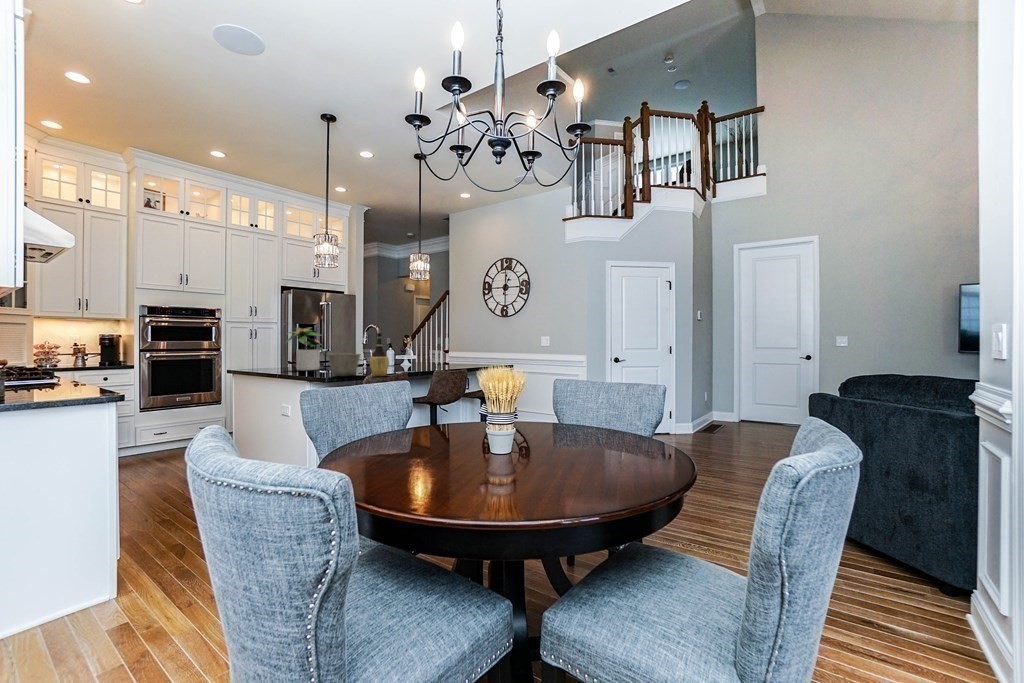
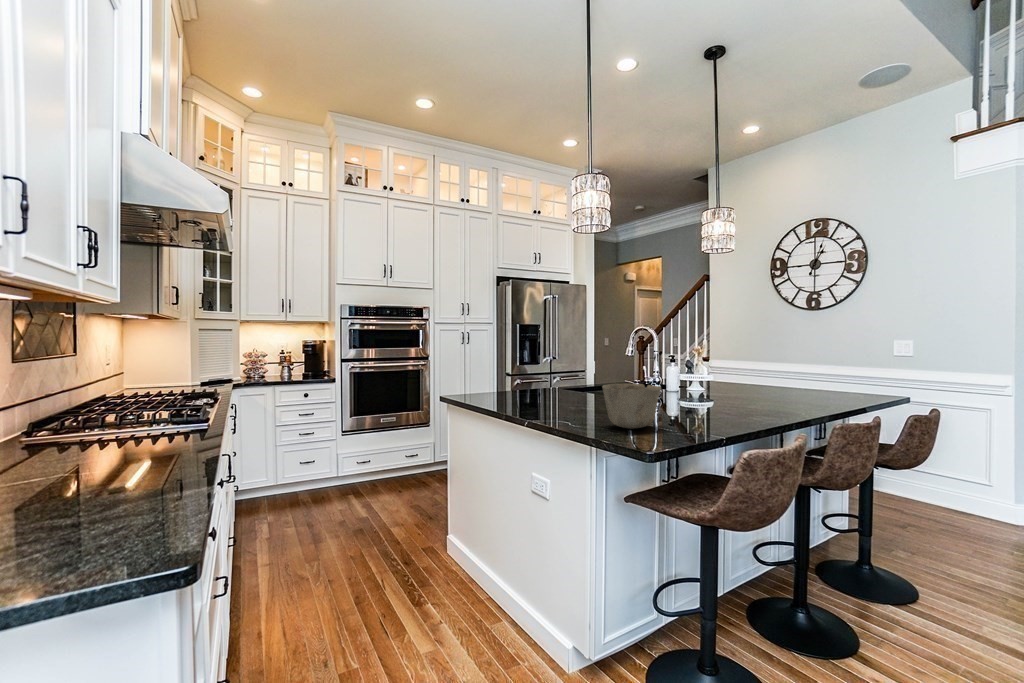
potted plant: present [286,327,325,371] -> none [516,333,575,401]
wine bottle: present [370,330,389,376] -> none [688,344,728,436]

